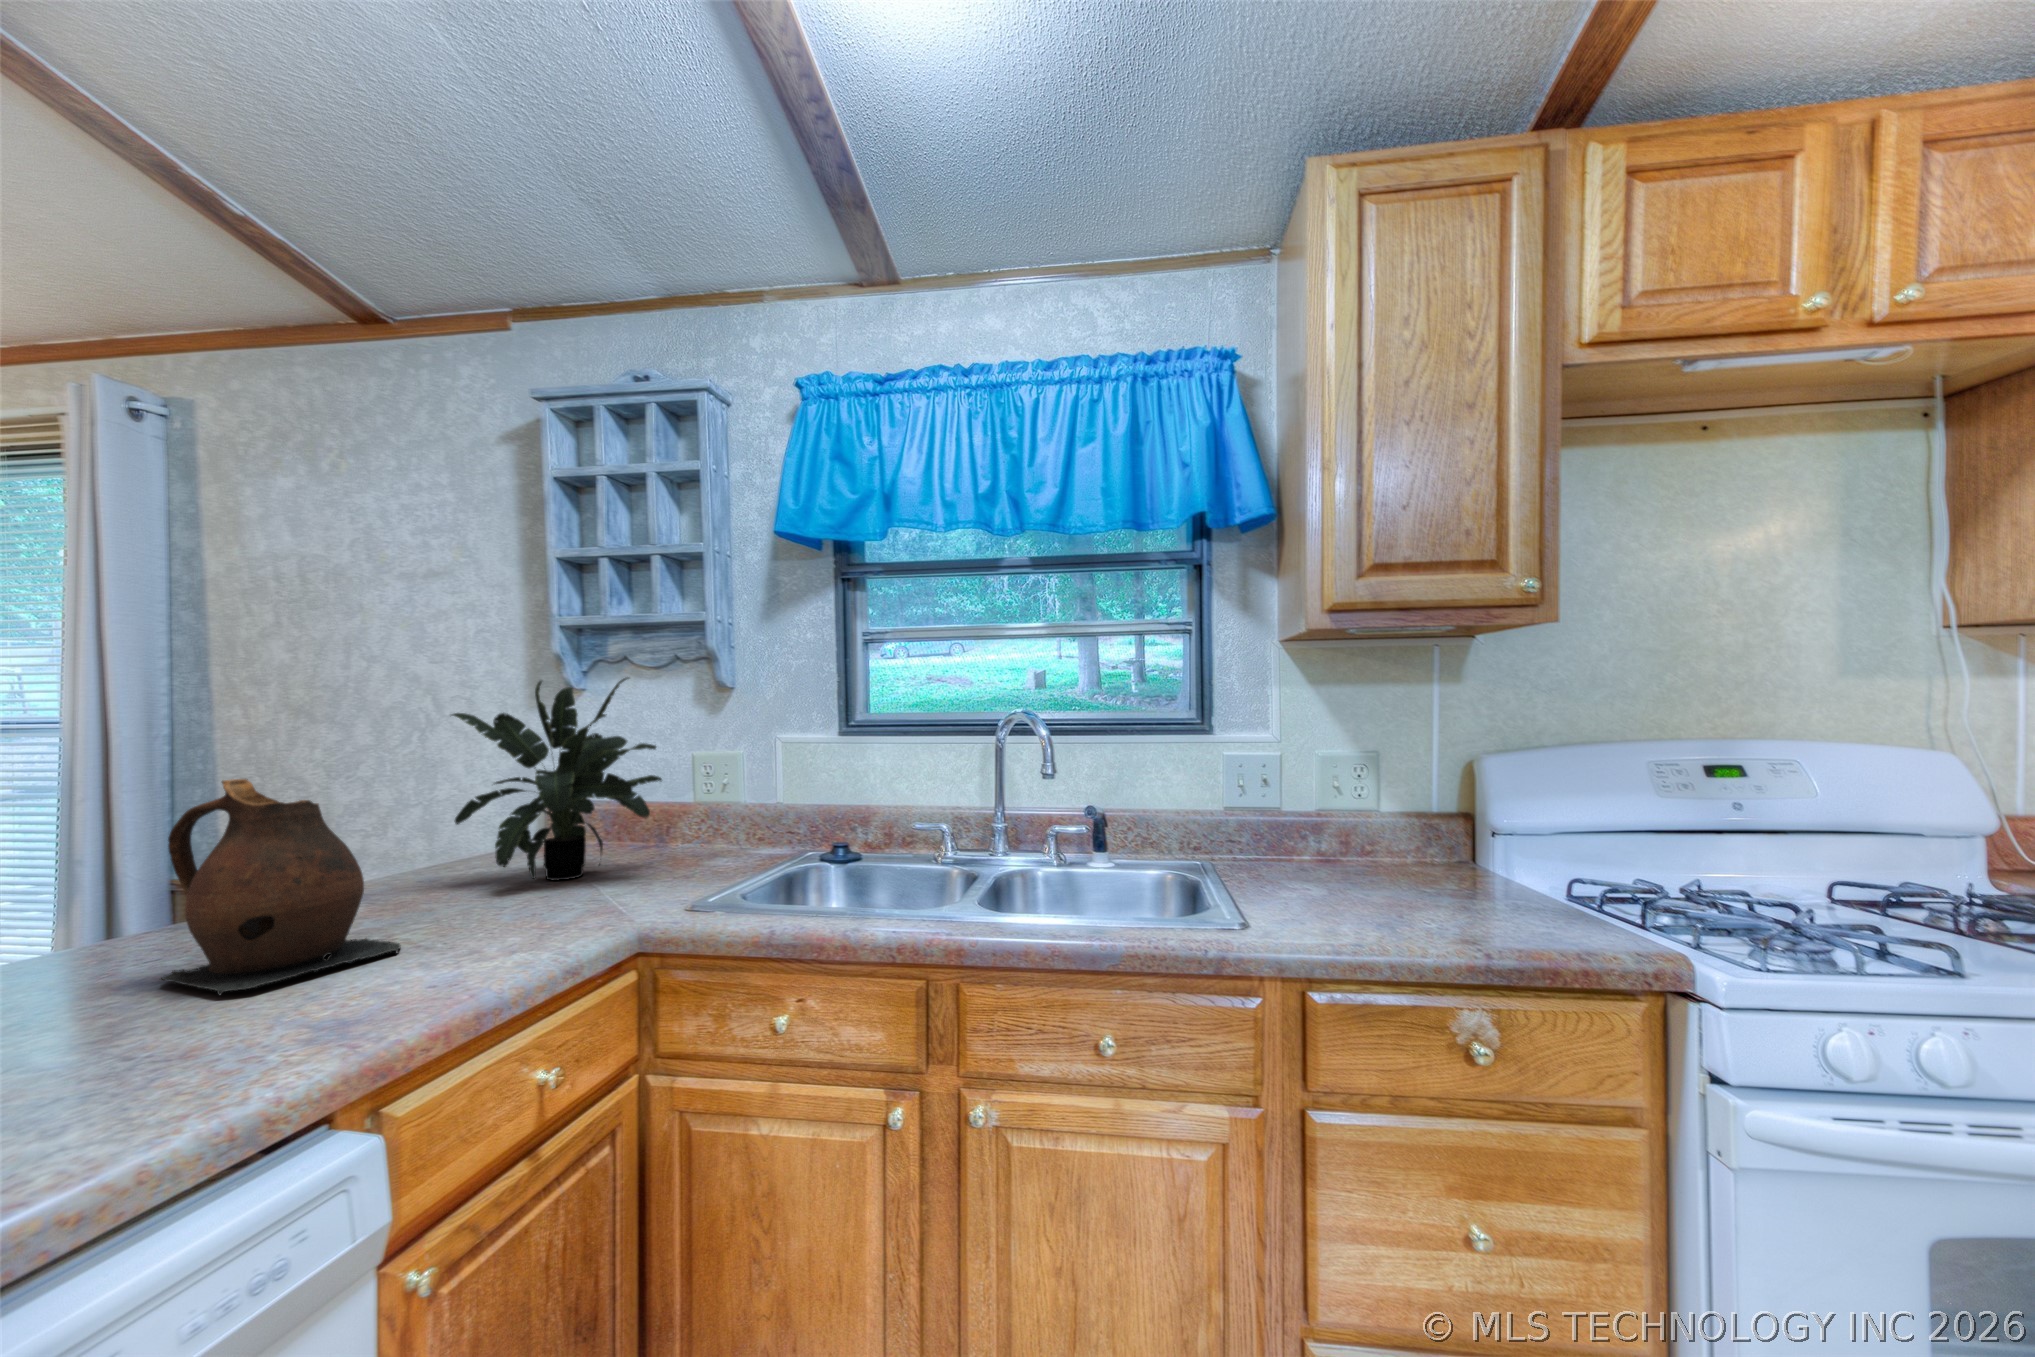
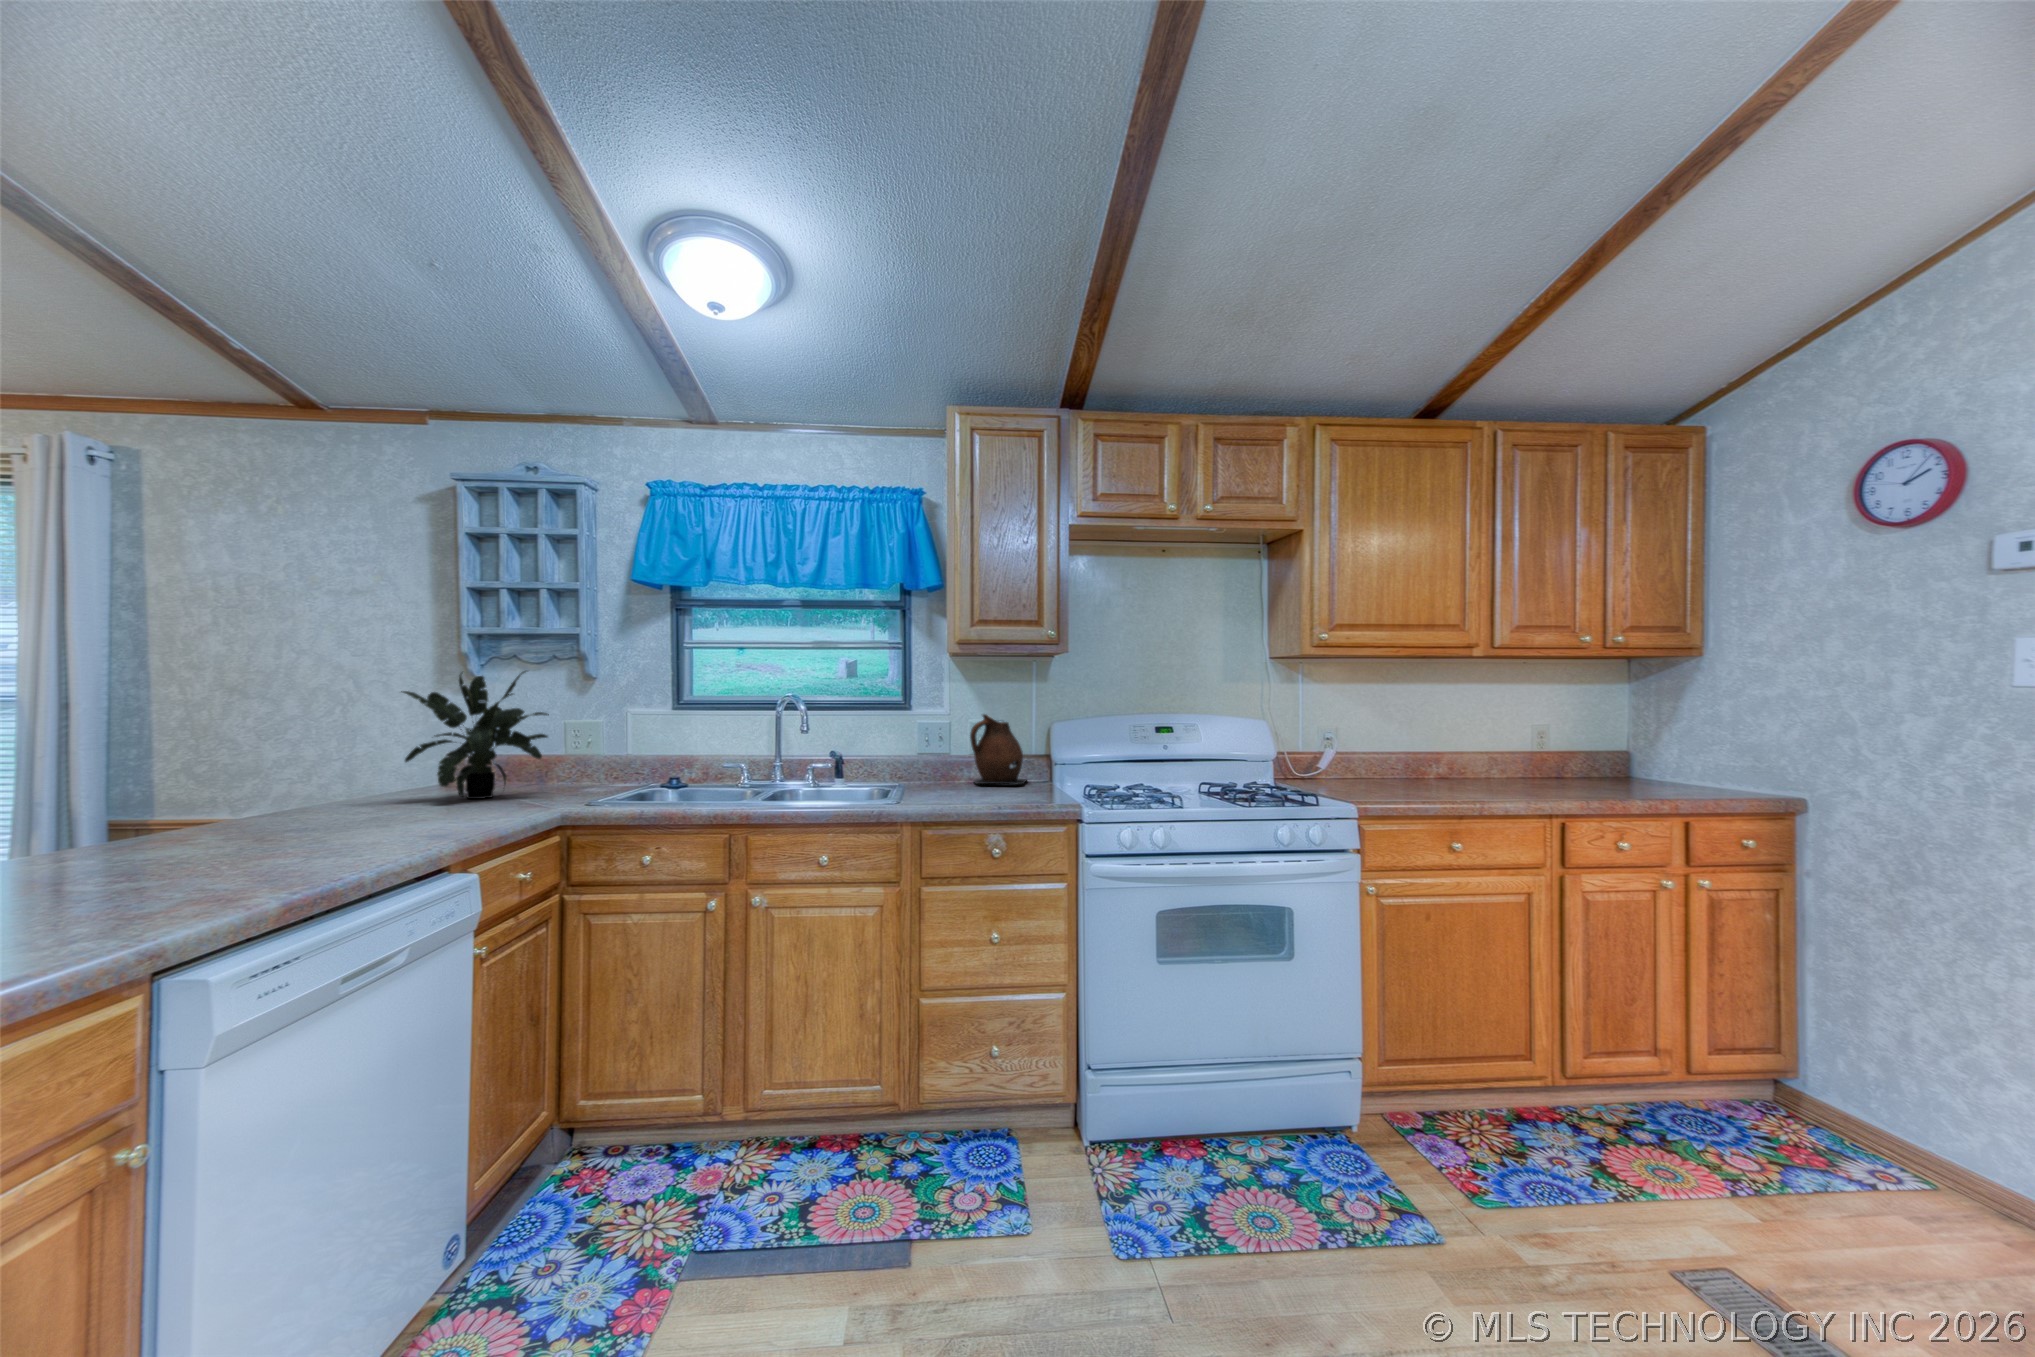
ceramic pitcher: present [161,779,400,995] -> present [970,714,1027,785]

